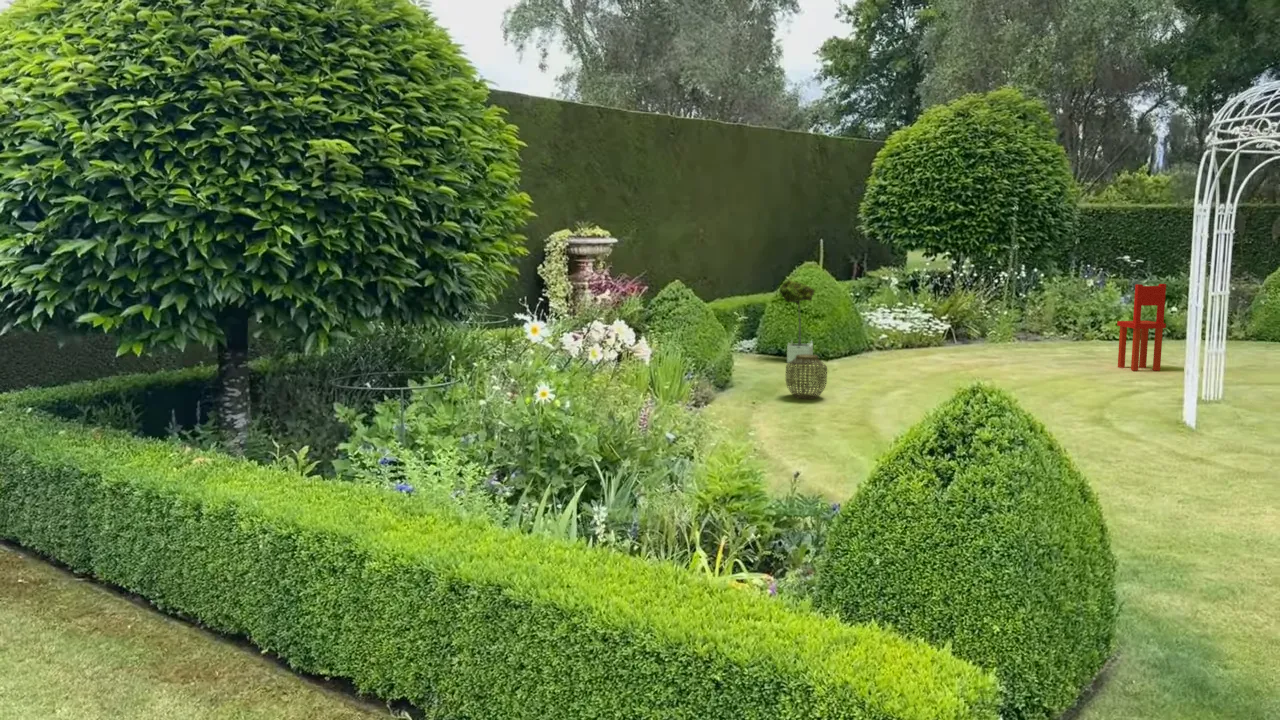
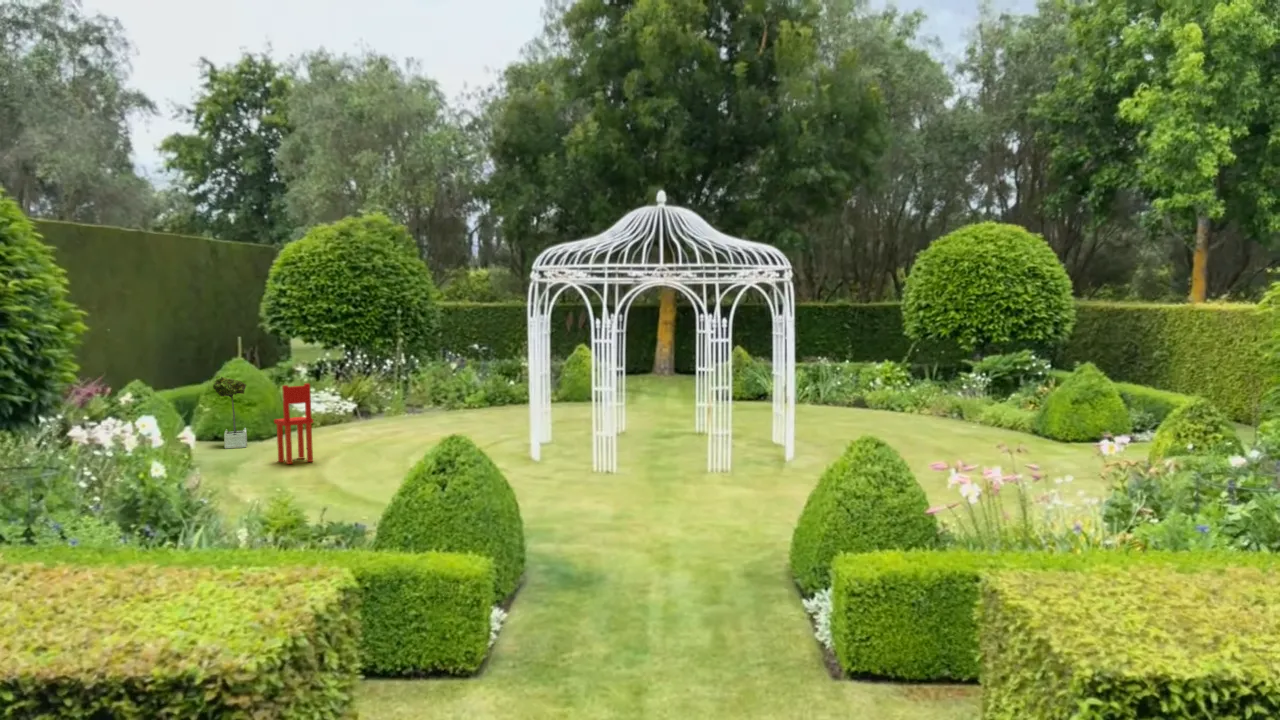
chair: present [1117,284,1166,371] -> present [274,383,313,464]
woven basket: present [786,354,827,399] -> none [241,438,277,475]

